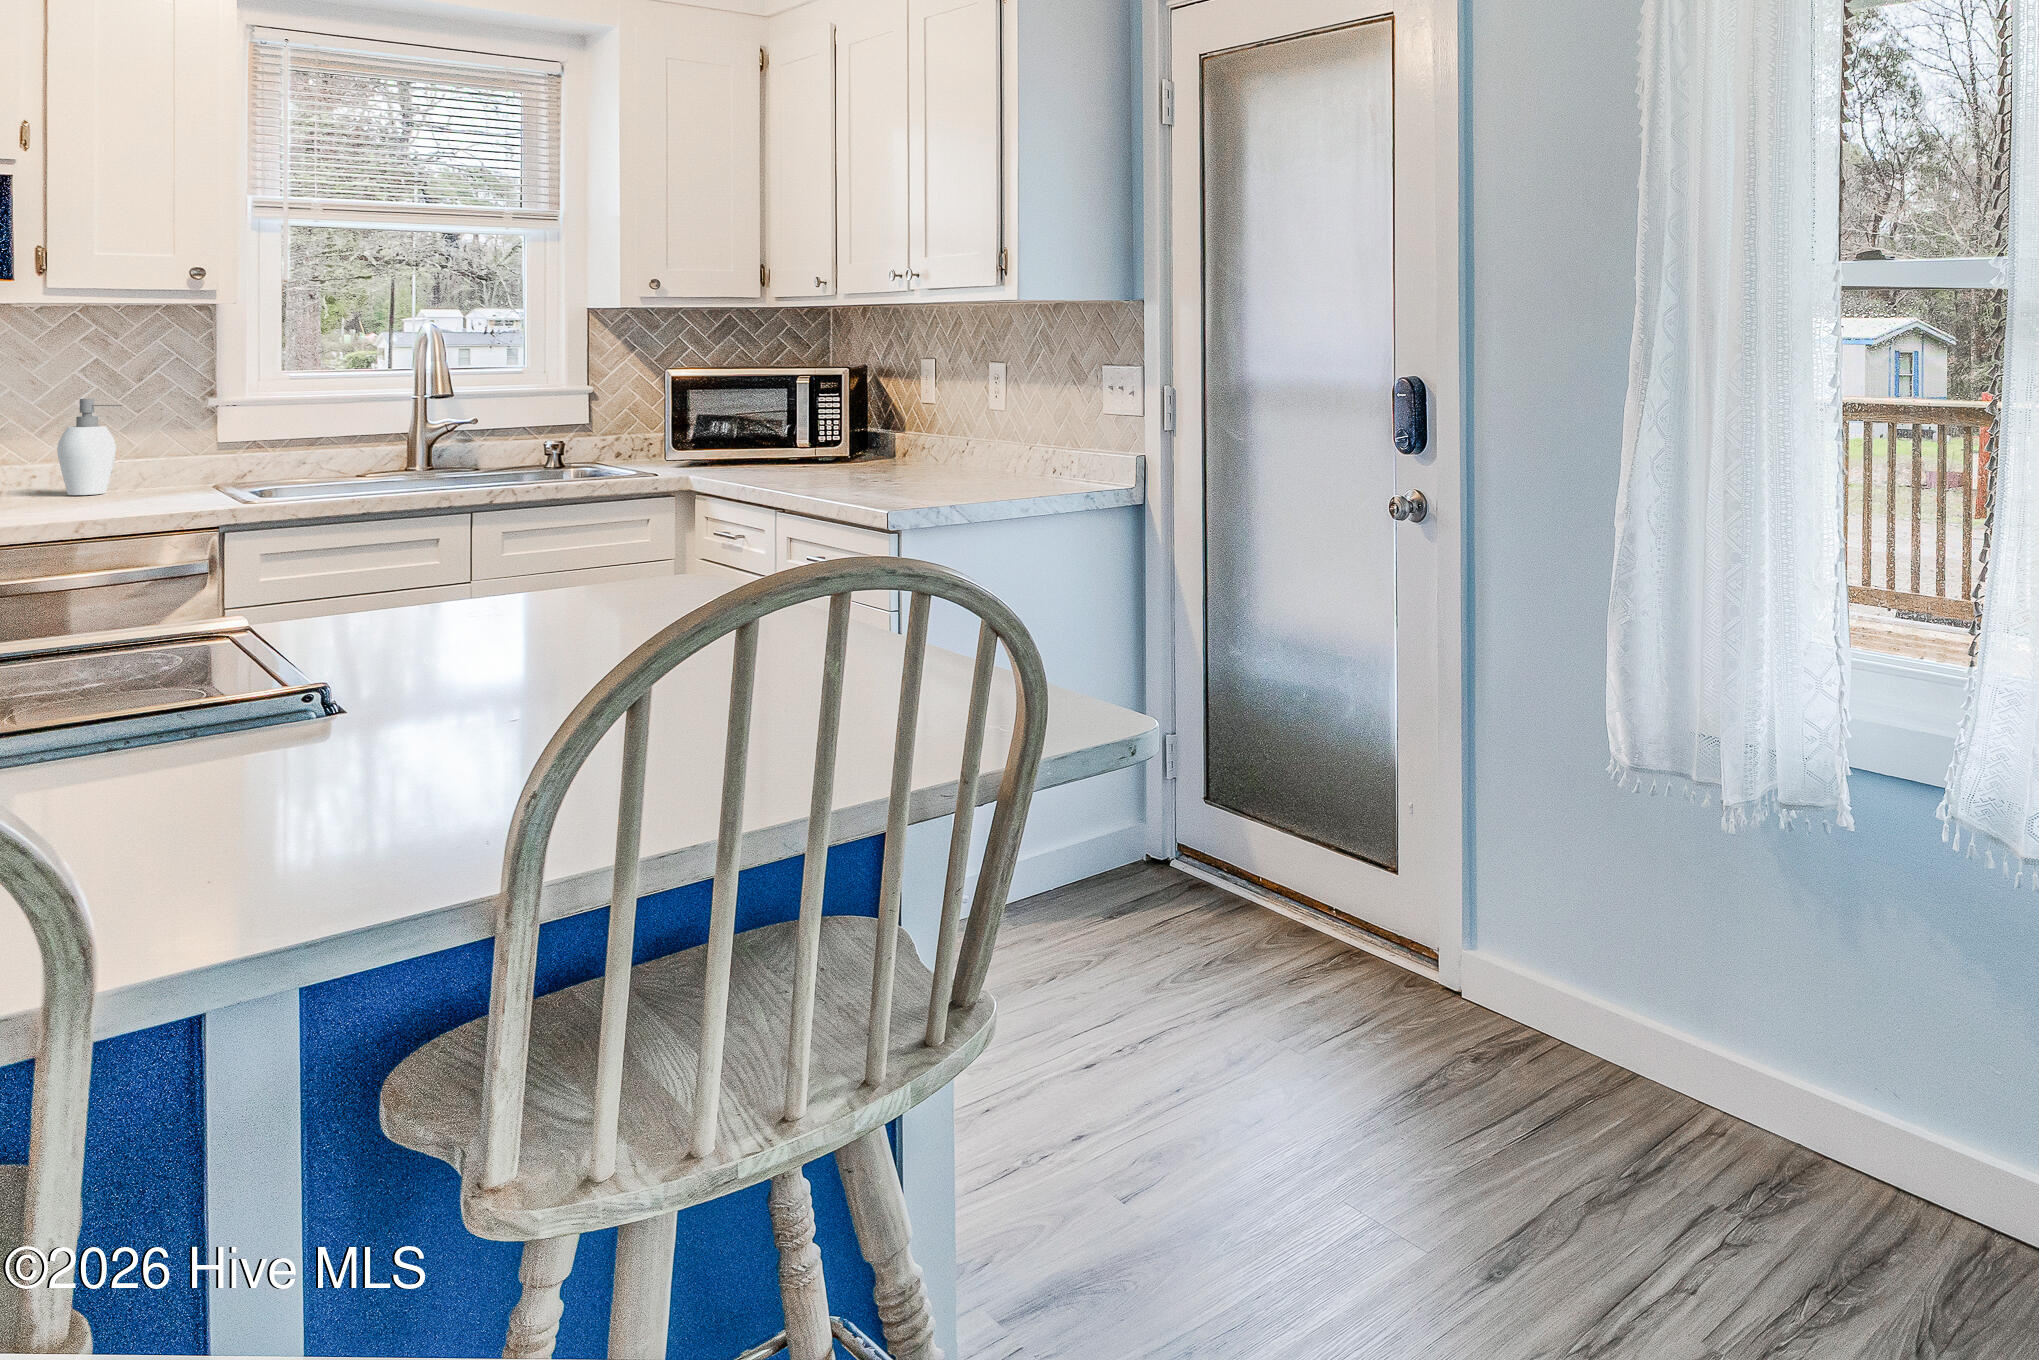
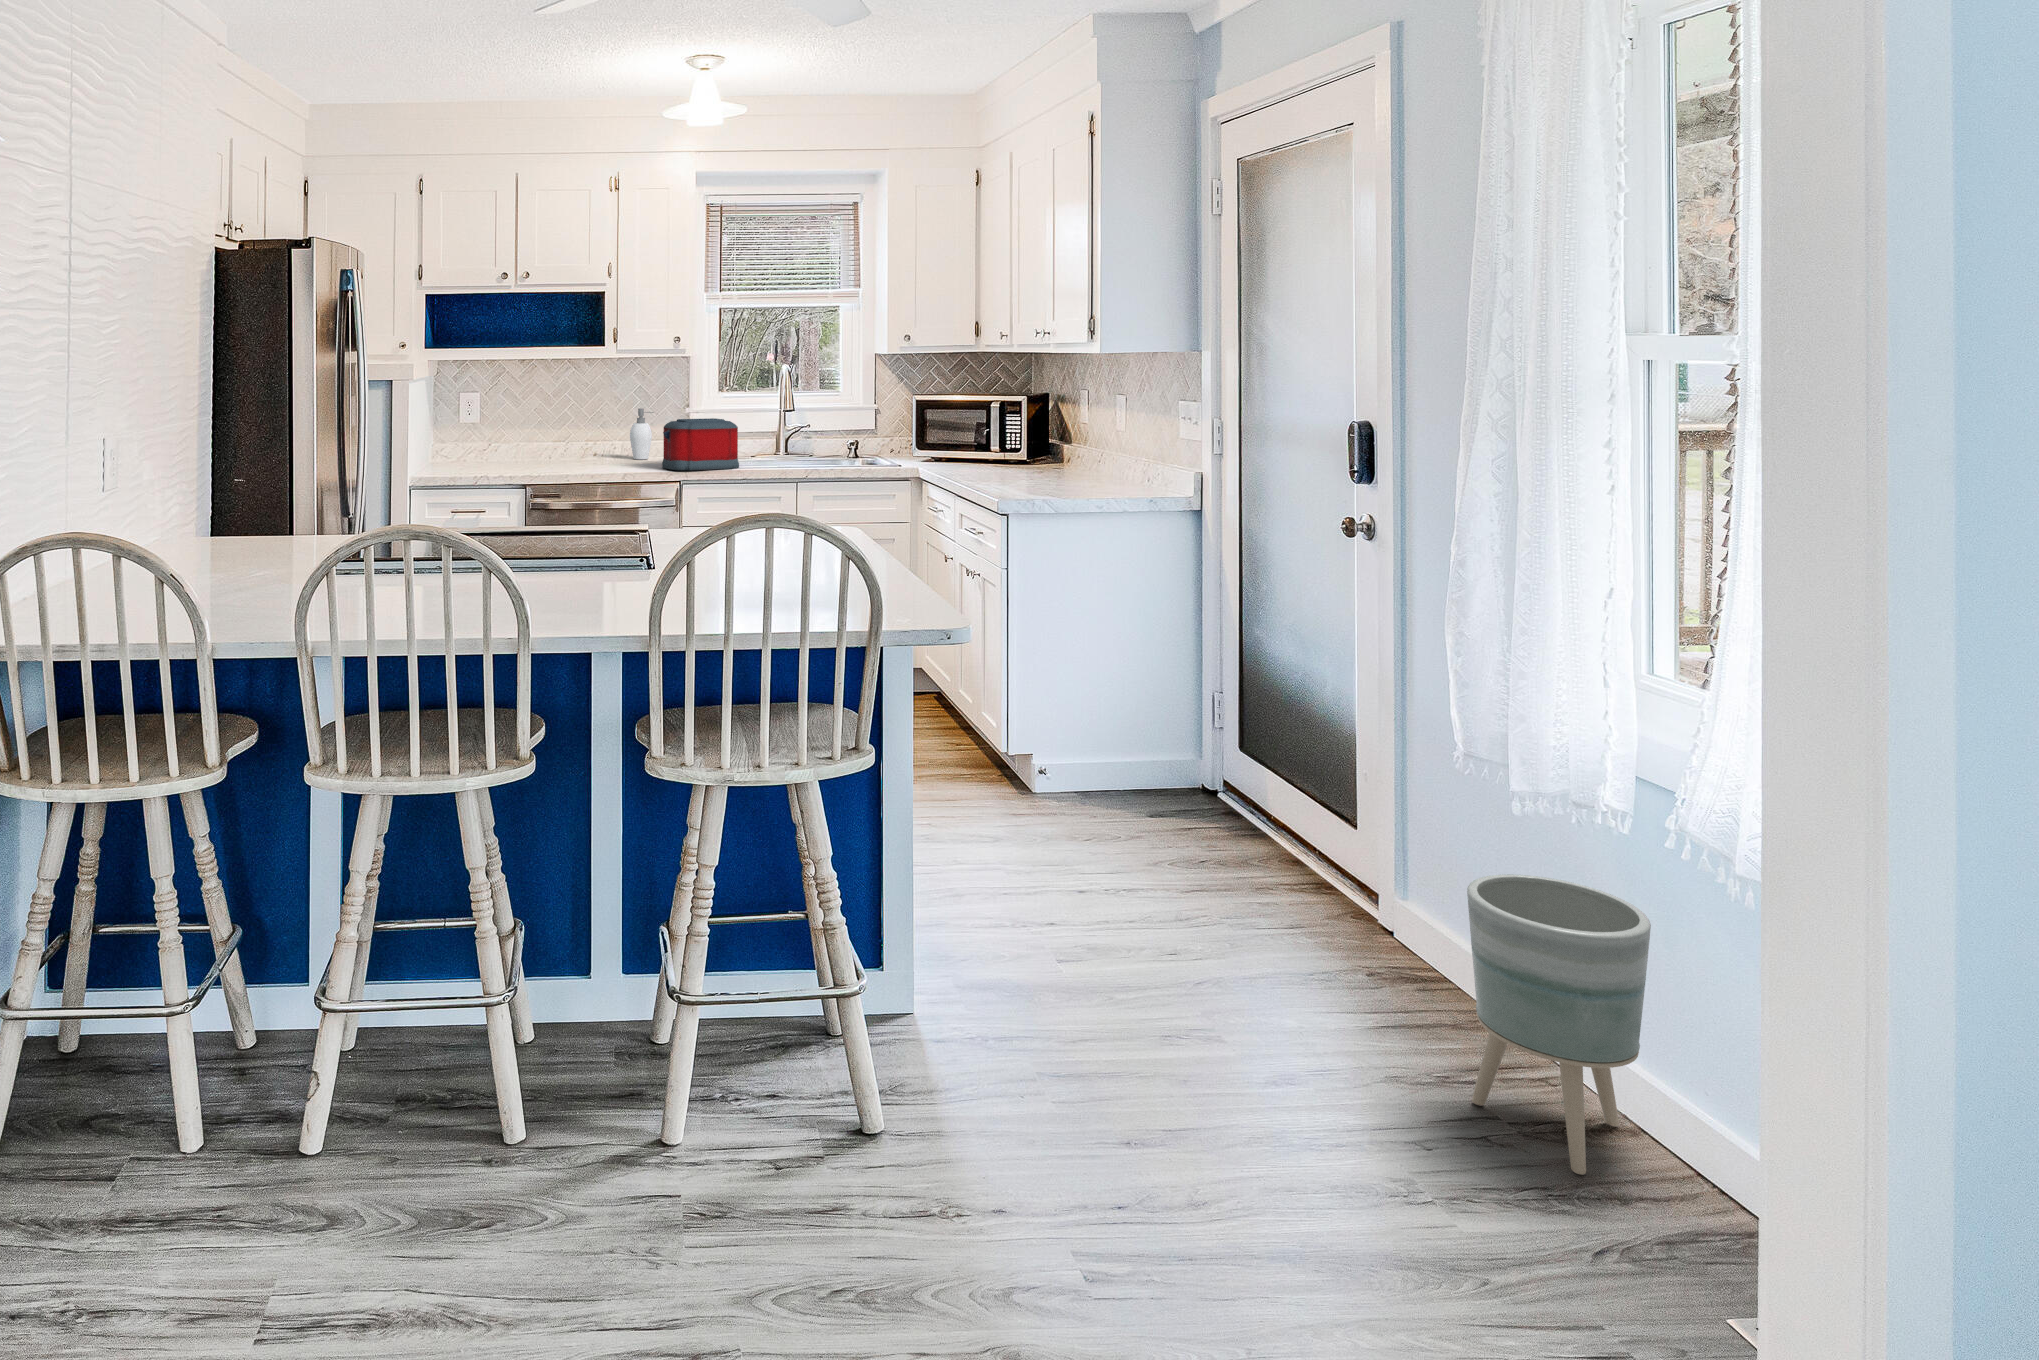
toaster: none [156,412,339,509] -> present [662,418,739,470]
planter: none [1680,897,1862,1246] -> present [1467,874,1651,1175]

